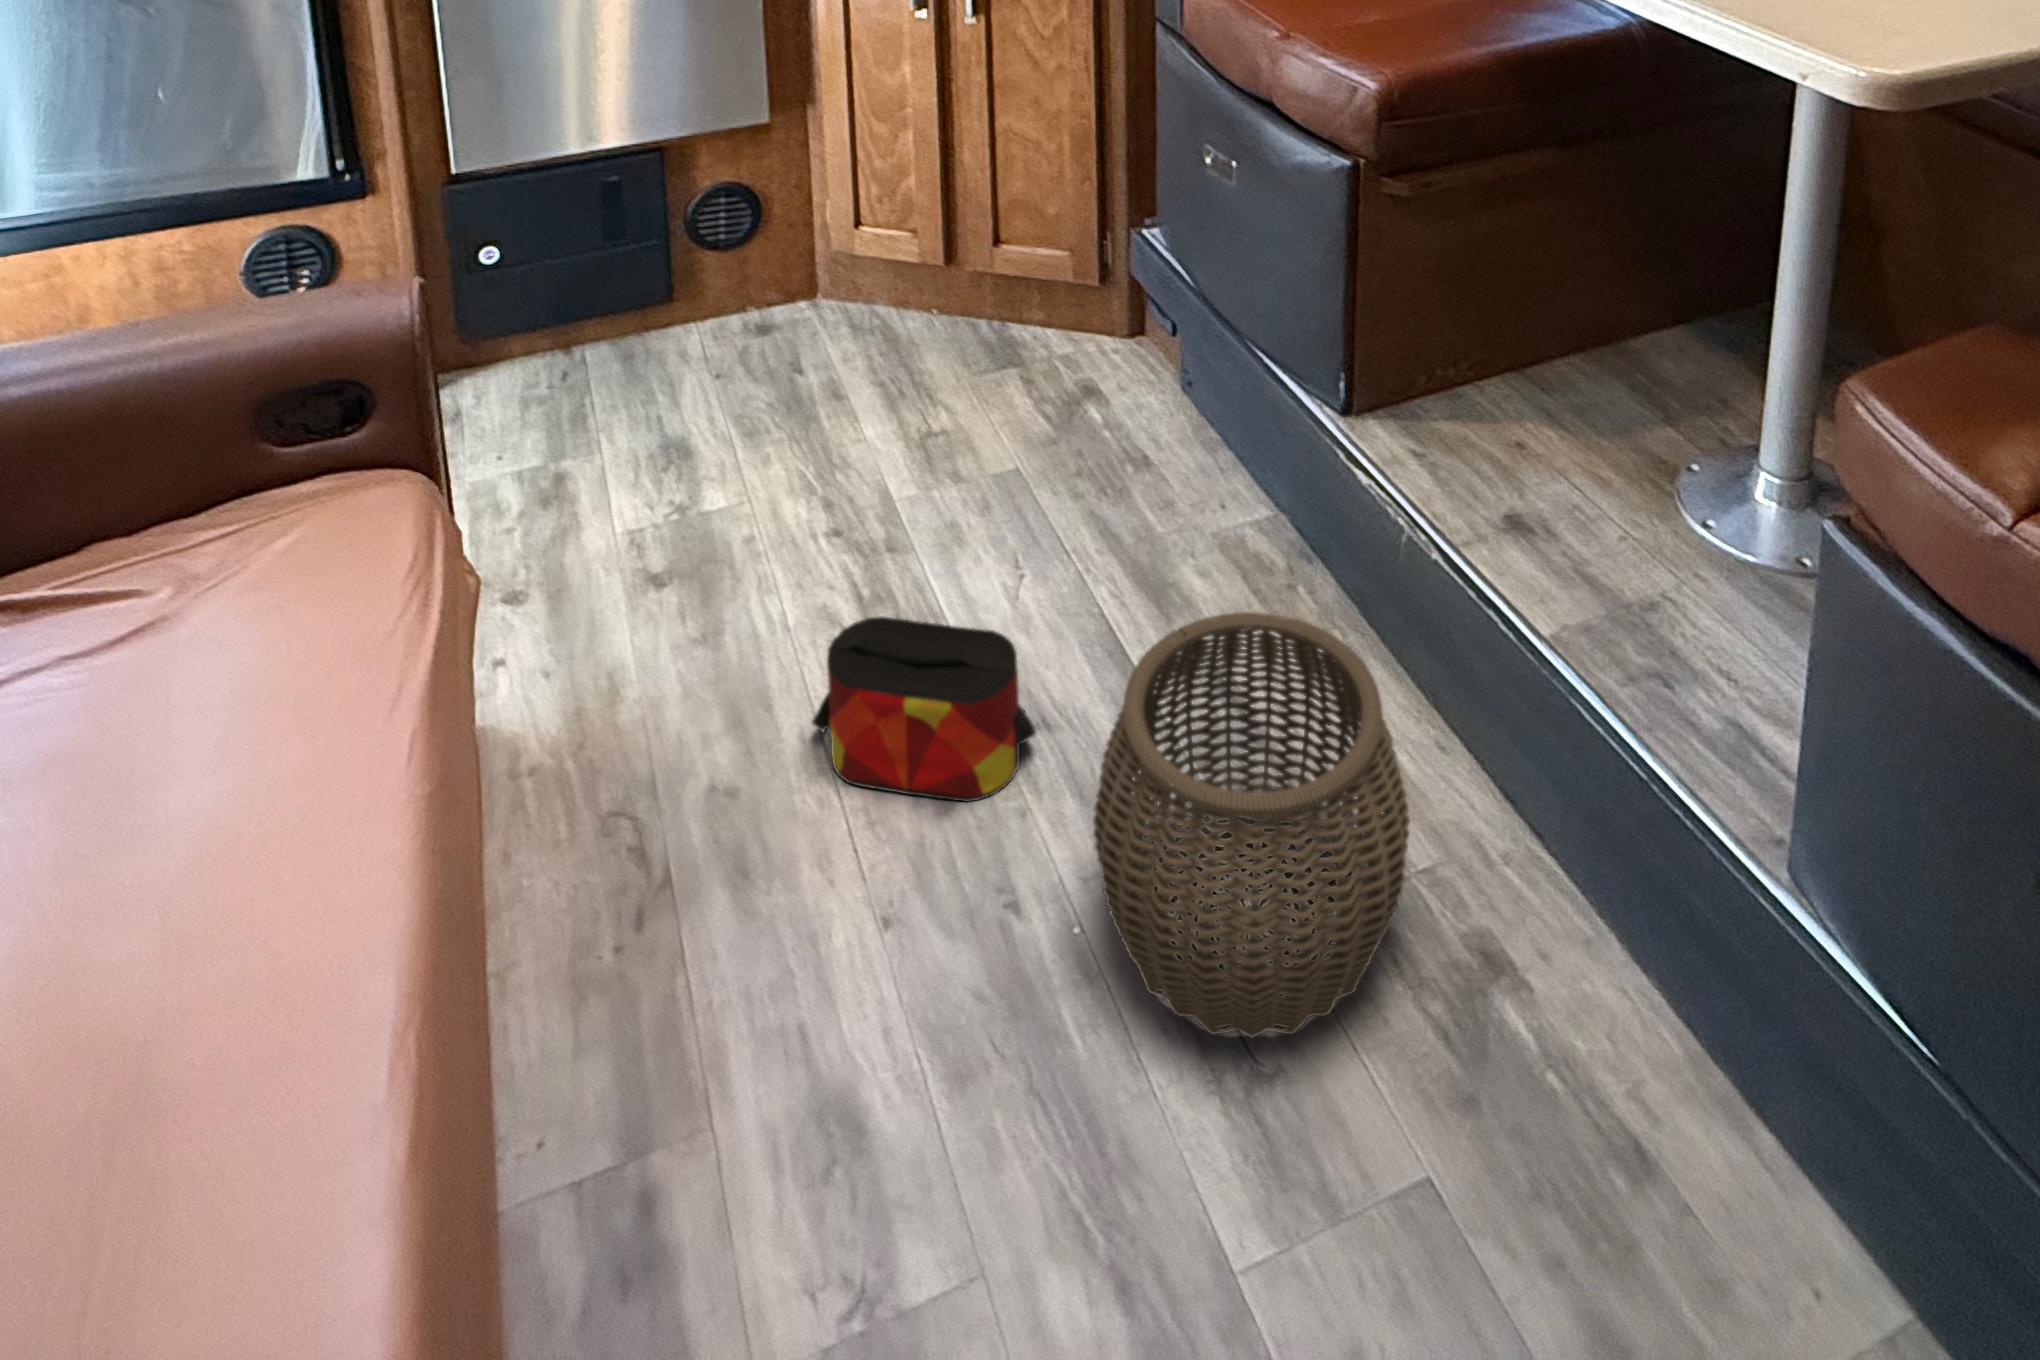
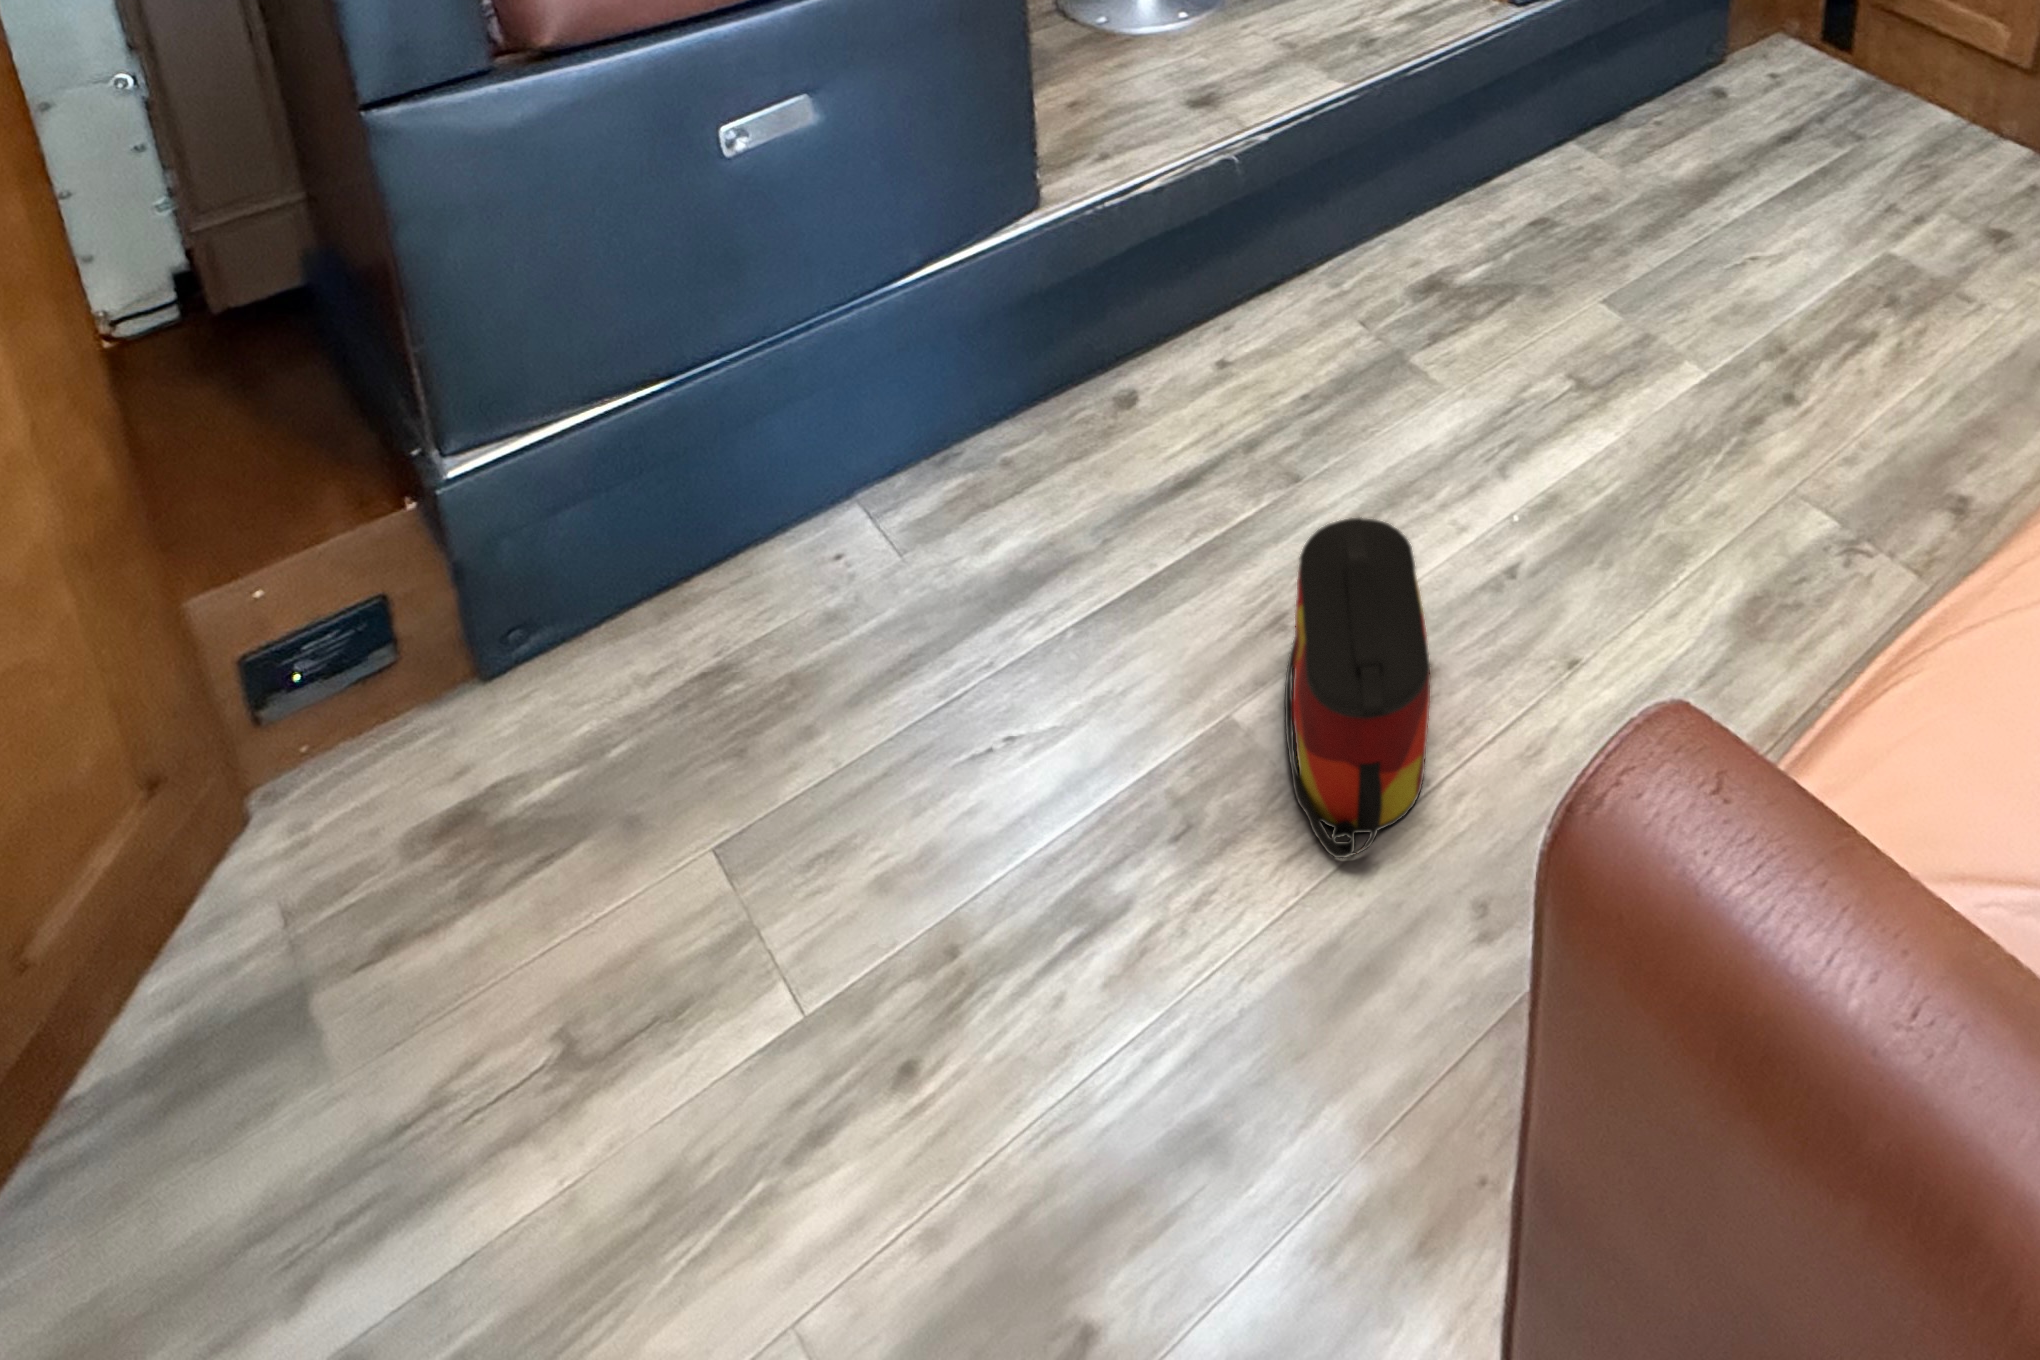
woven basket: present [1093,612,1410,1038] -> none [1331,165,1604,486]

